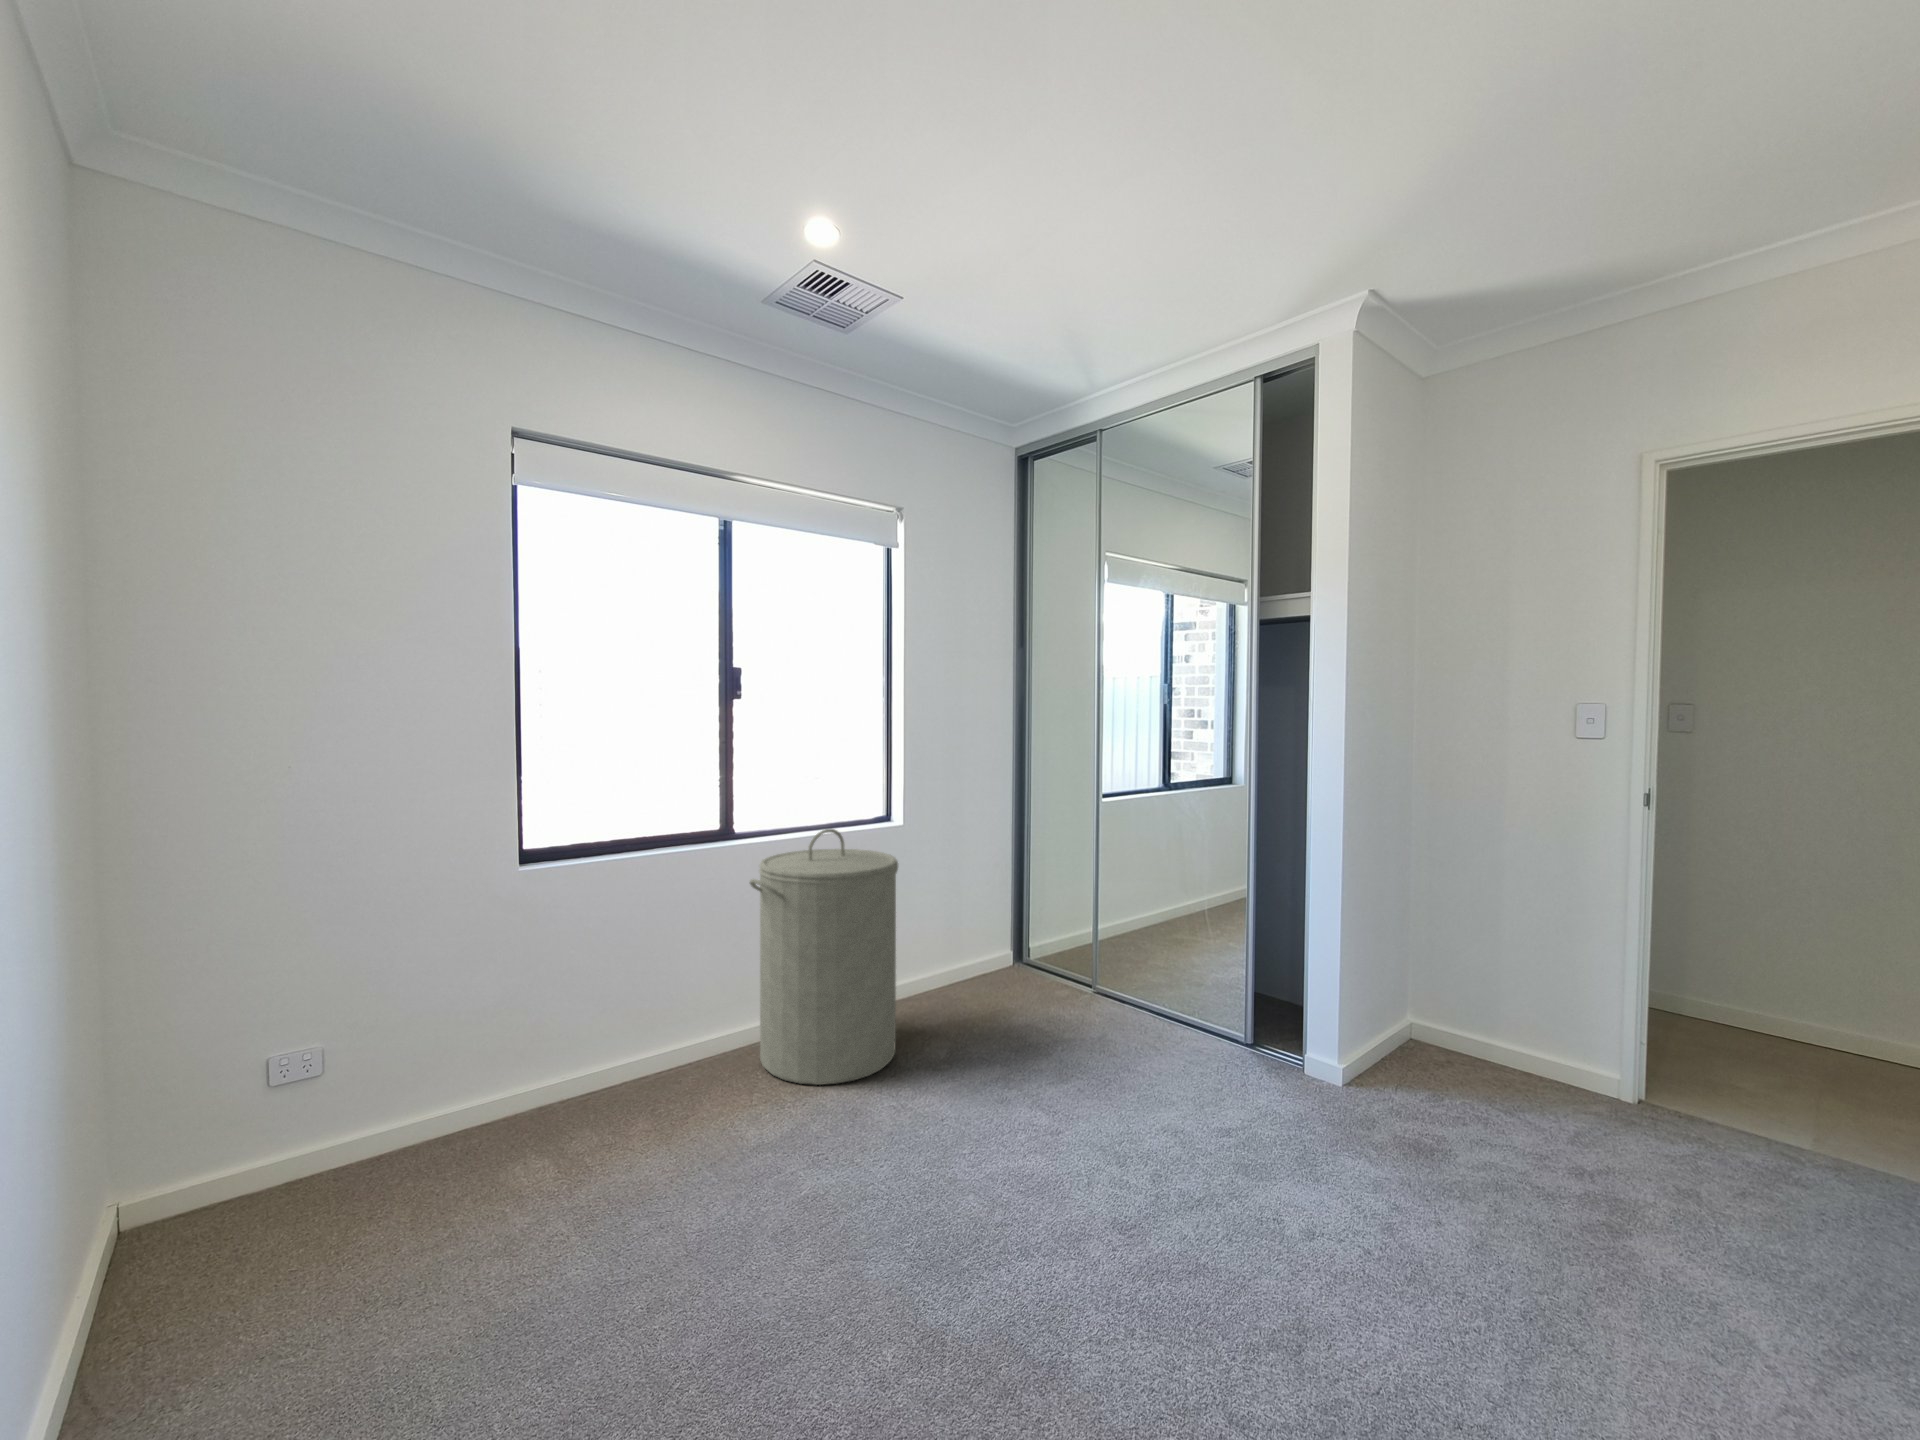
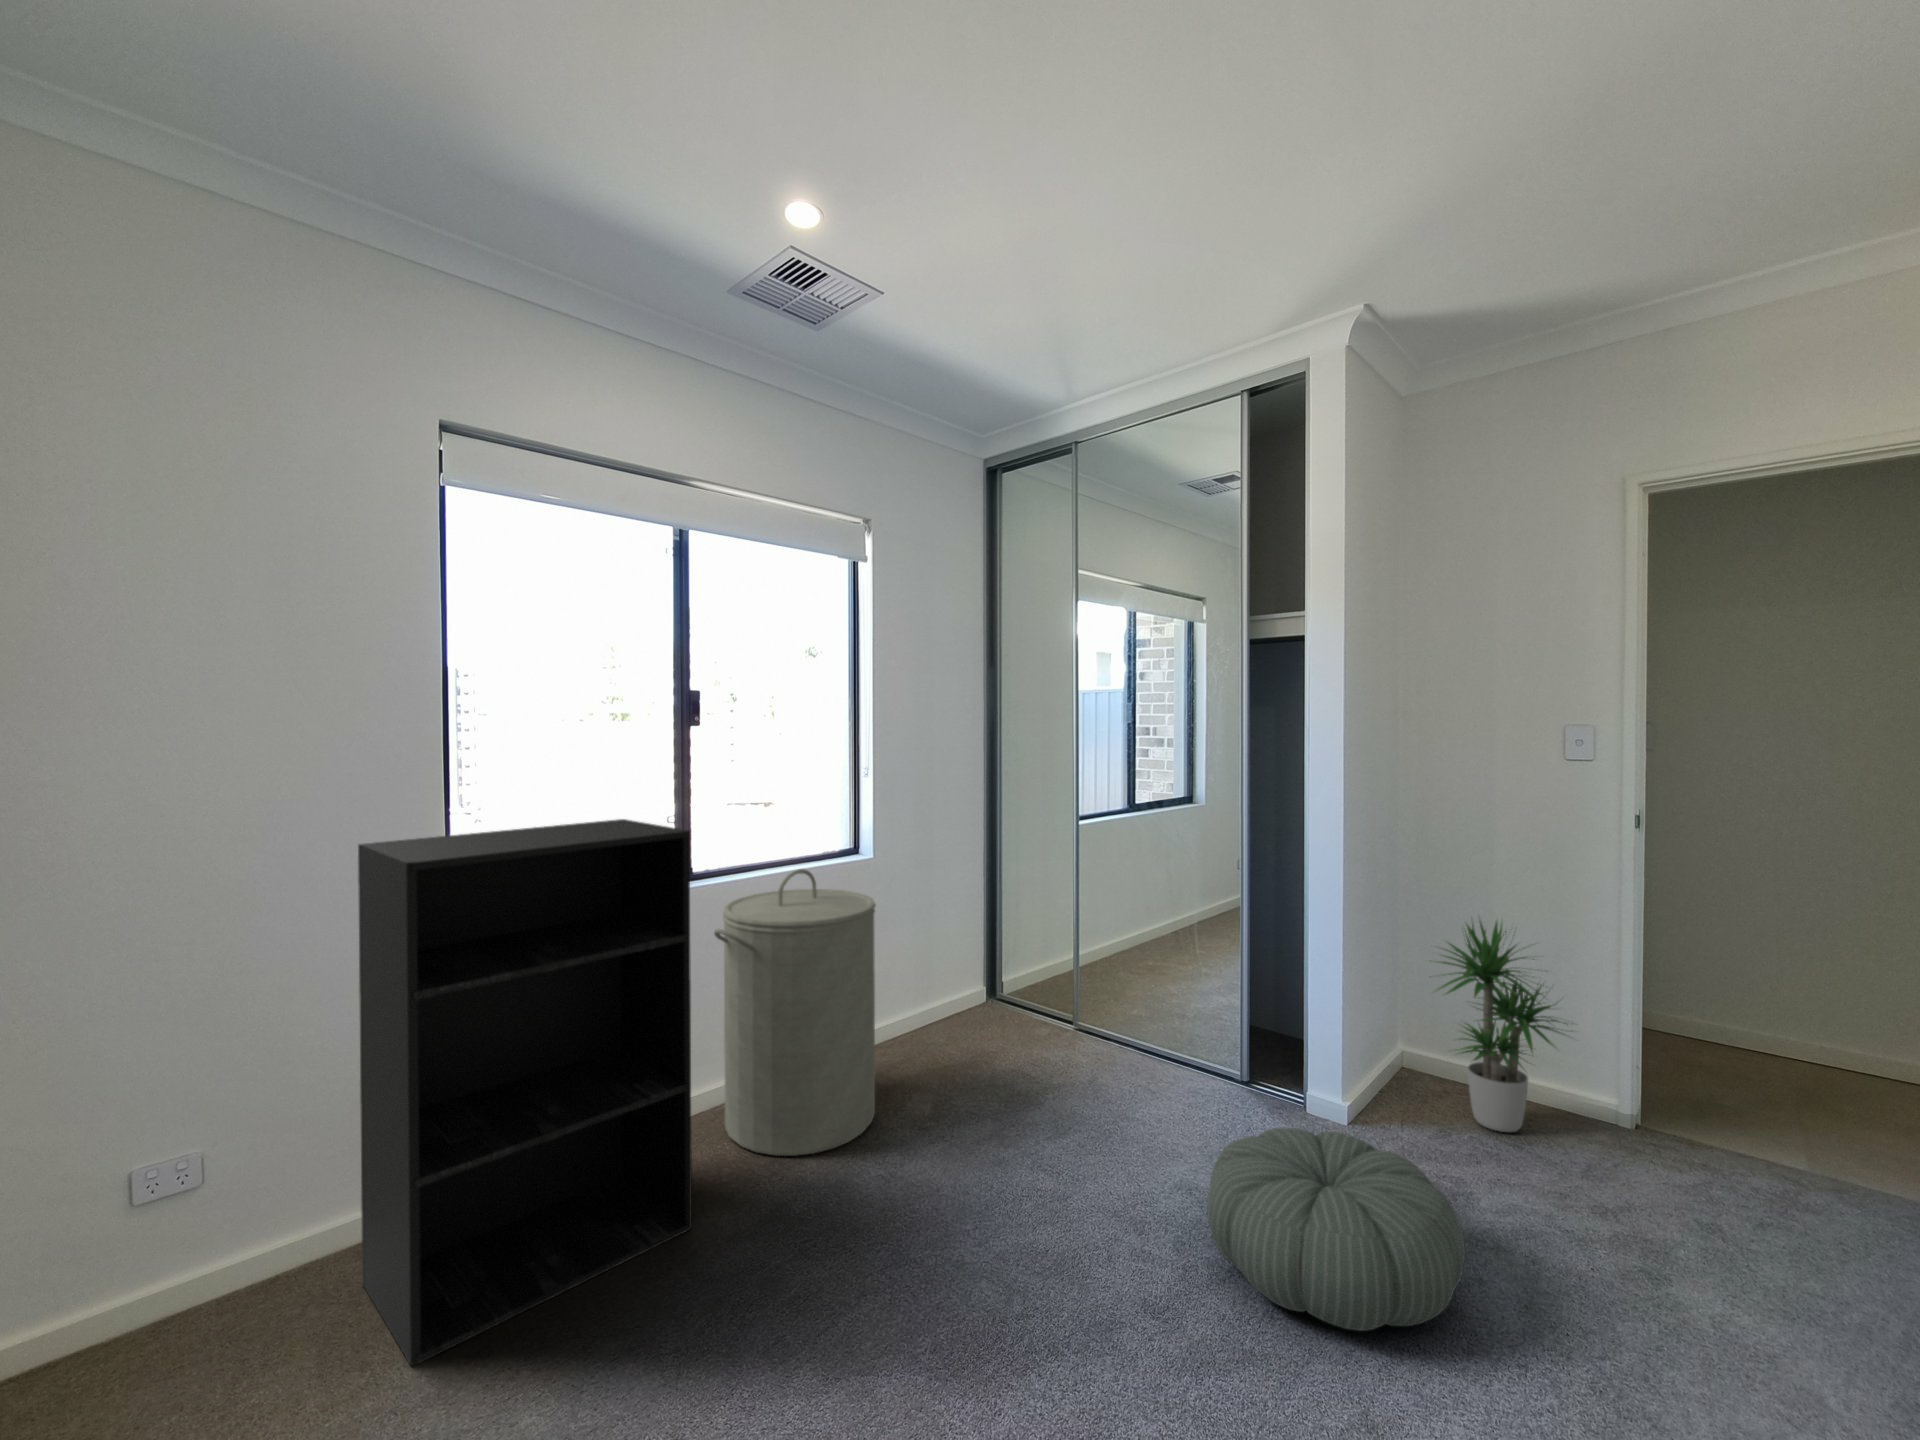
bookshelf: none [440,777,720,1228] -> present [358,819,692,1365]
potted plant: none [1424,886,1580,1098] -> present [1437,916,1568,1132]
pouf: none [1180,1076,1421,1255] -> present [1207,1128,1465,1331]

